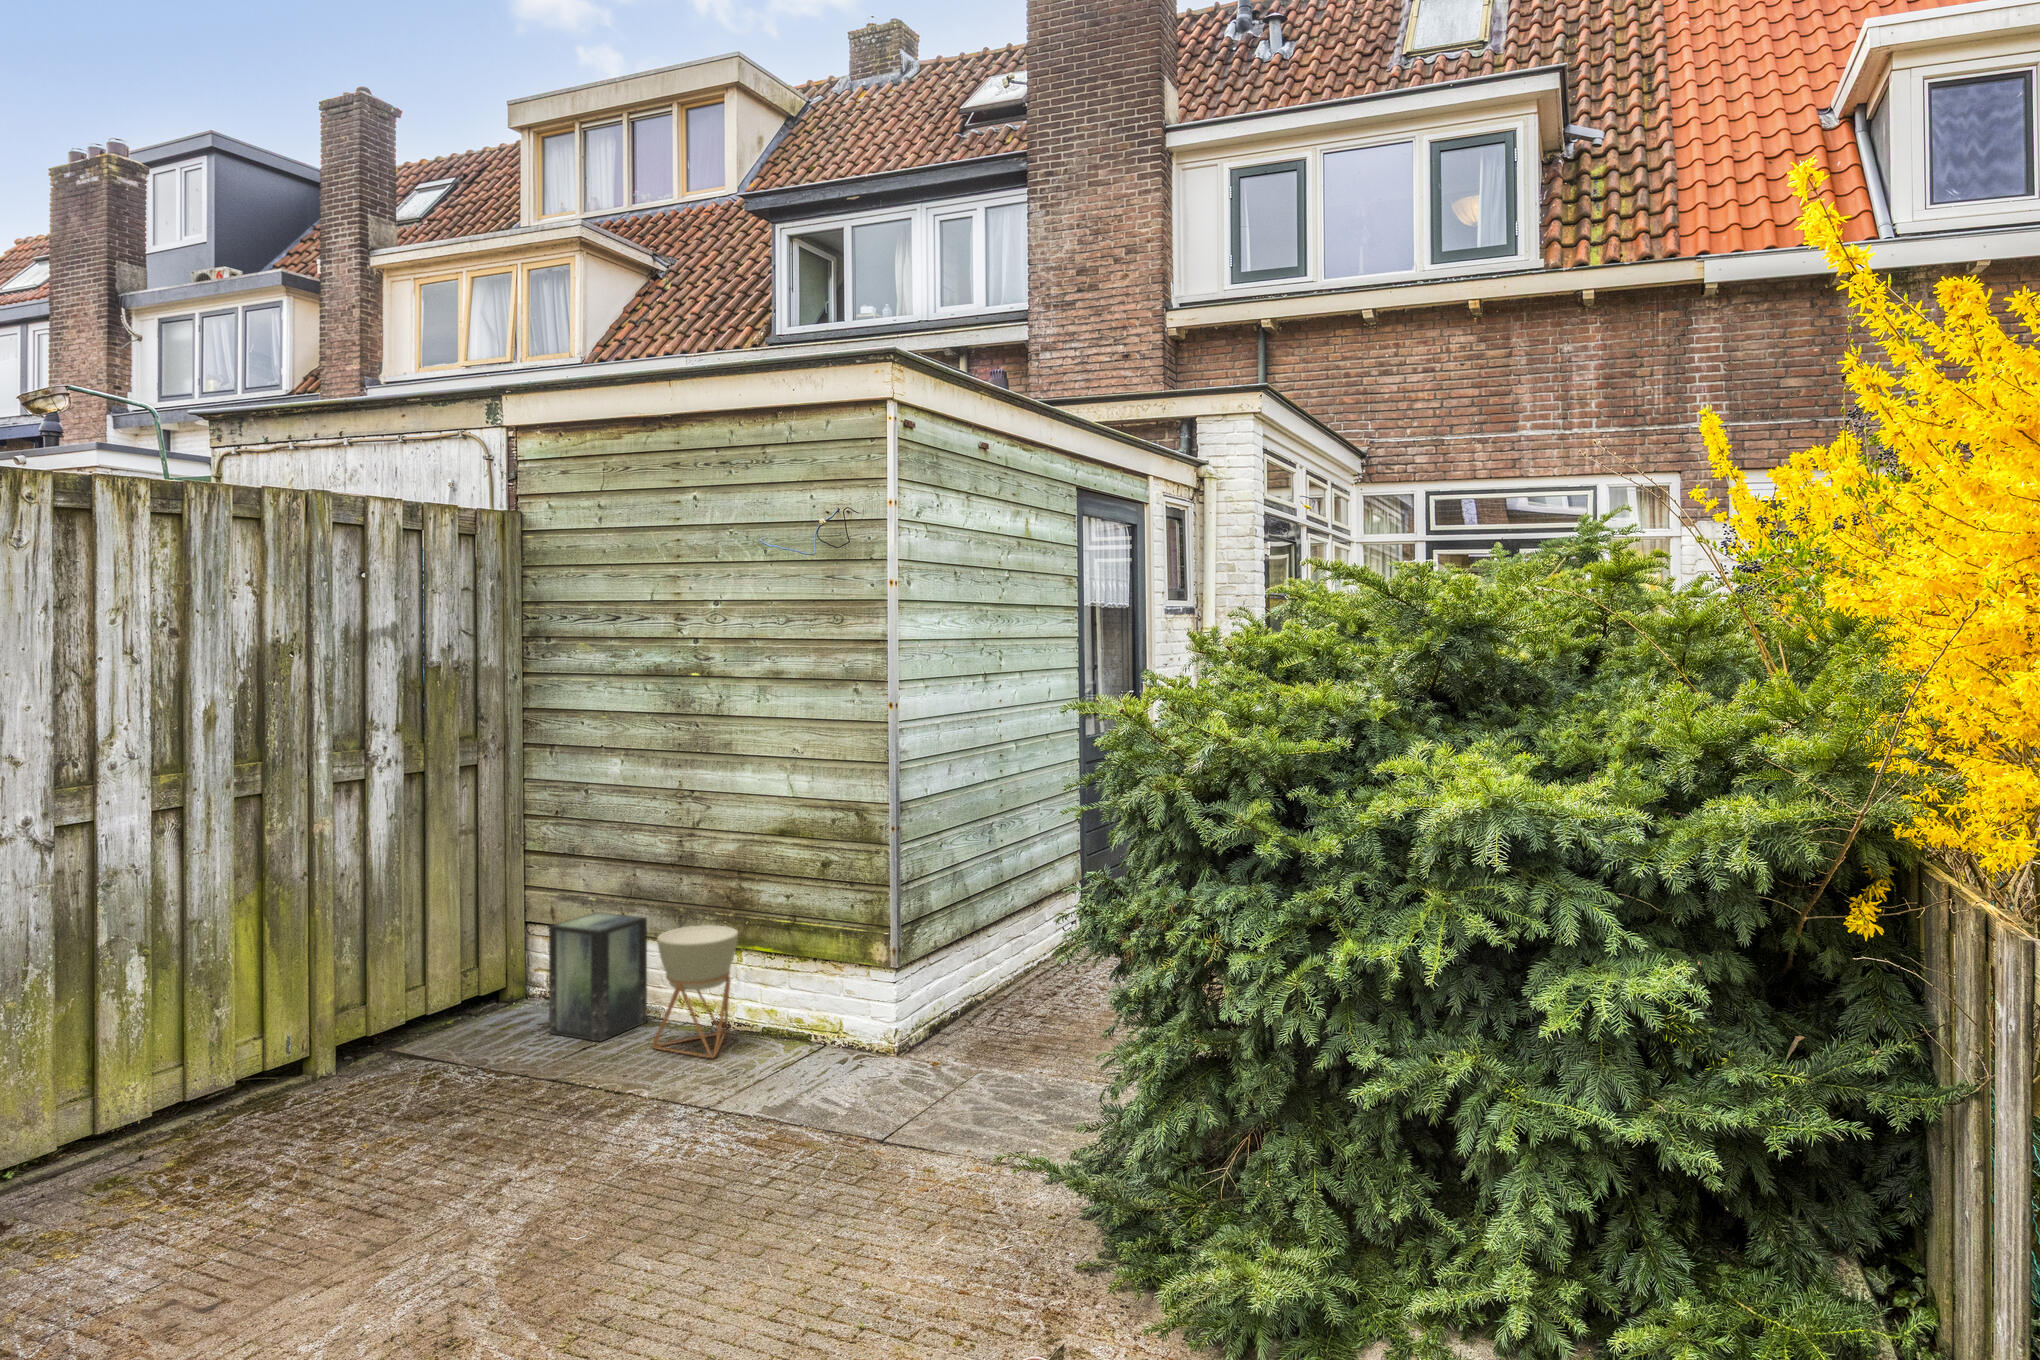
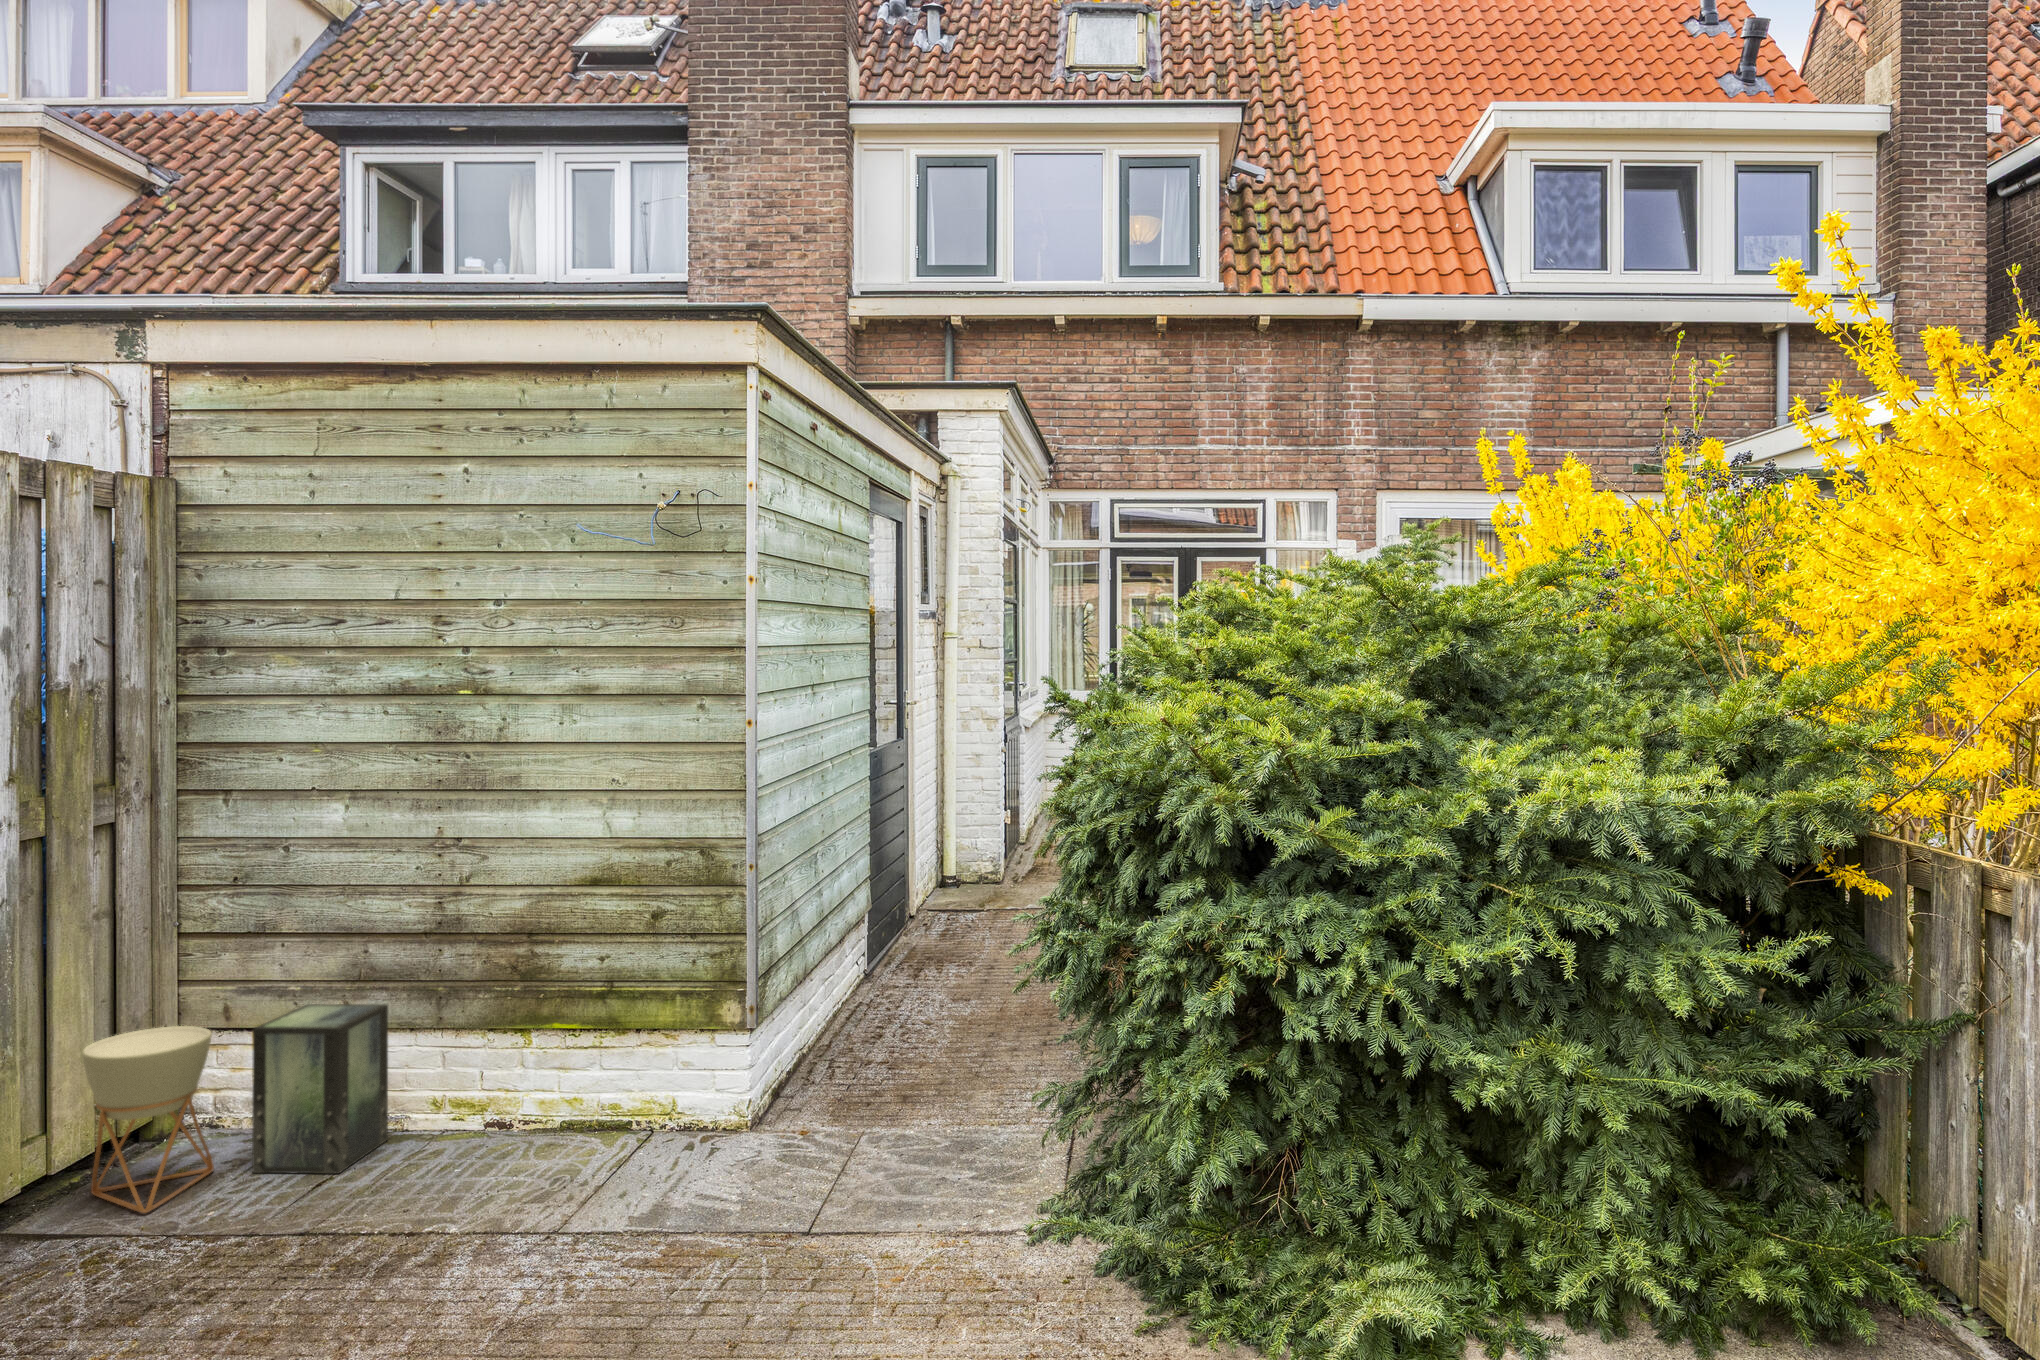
planter: present [652,925,738,1058] -> present [82,1026,214,1213]

